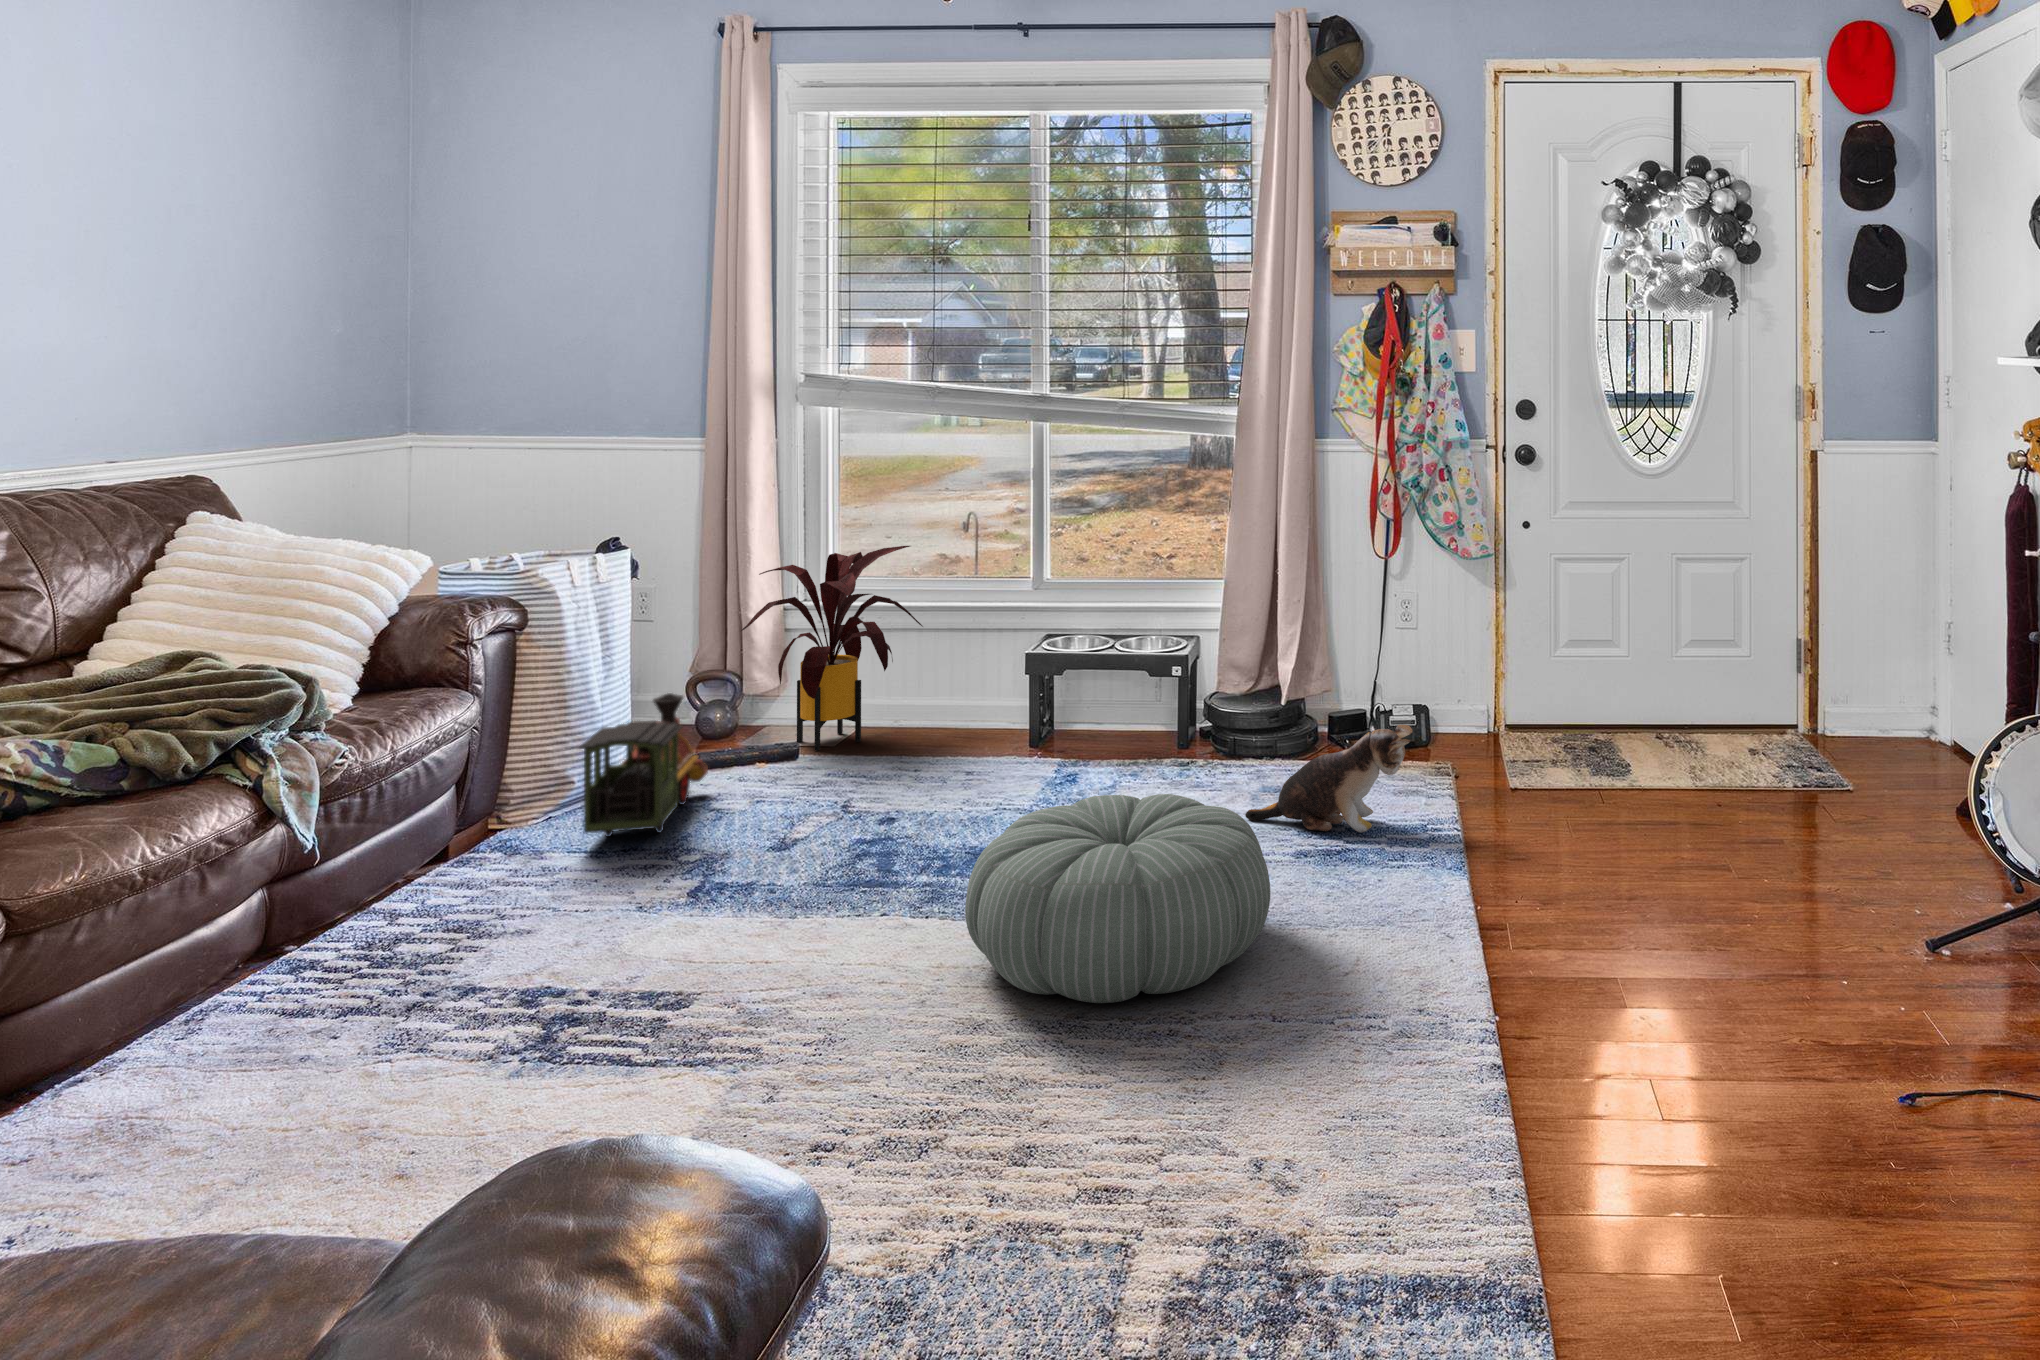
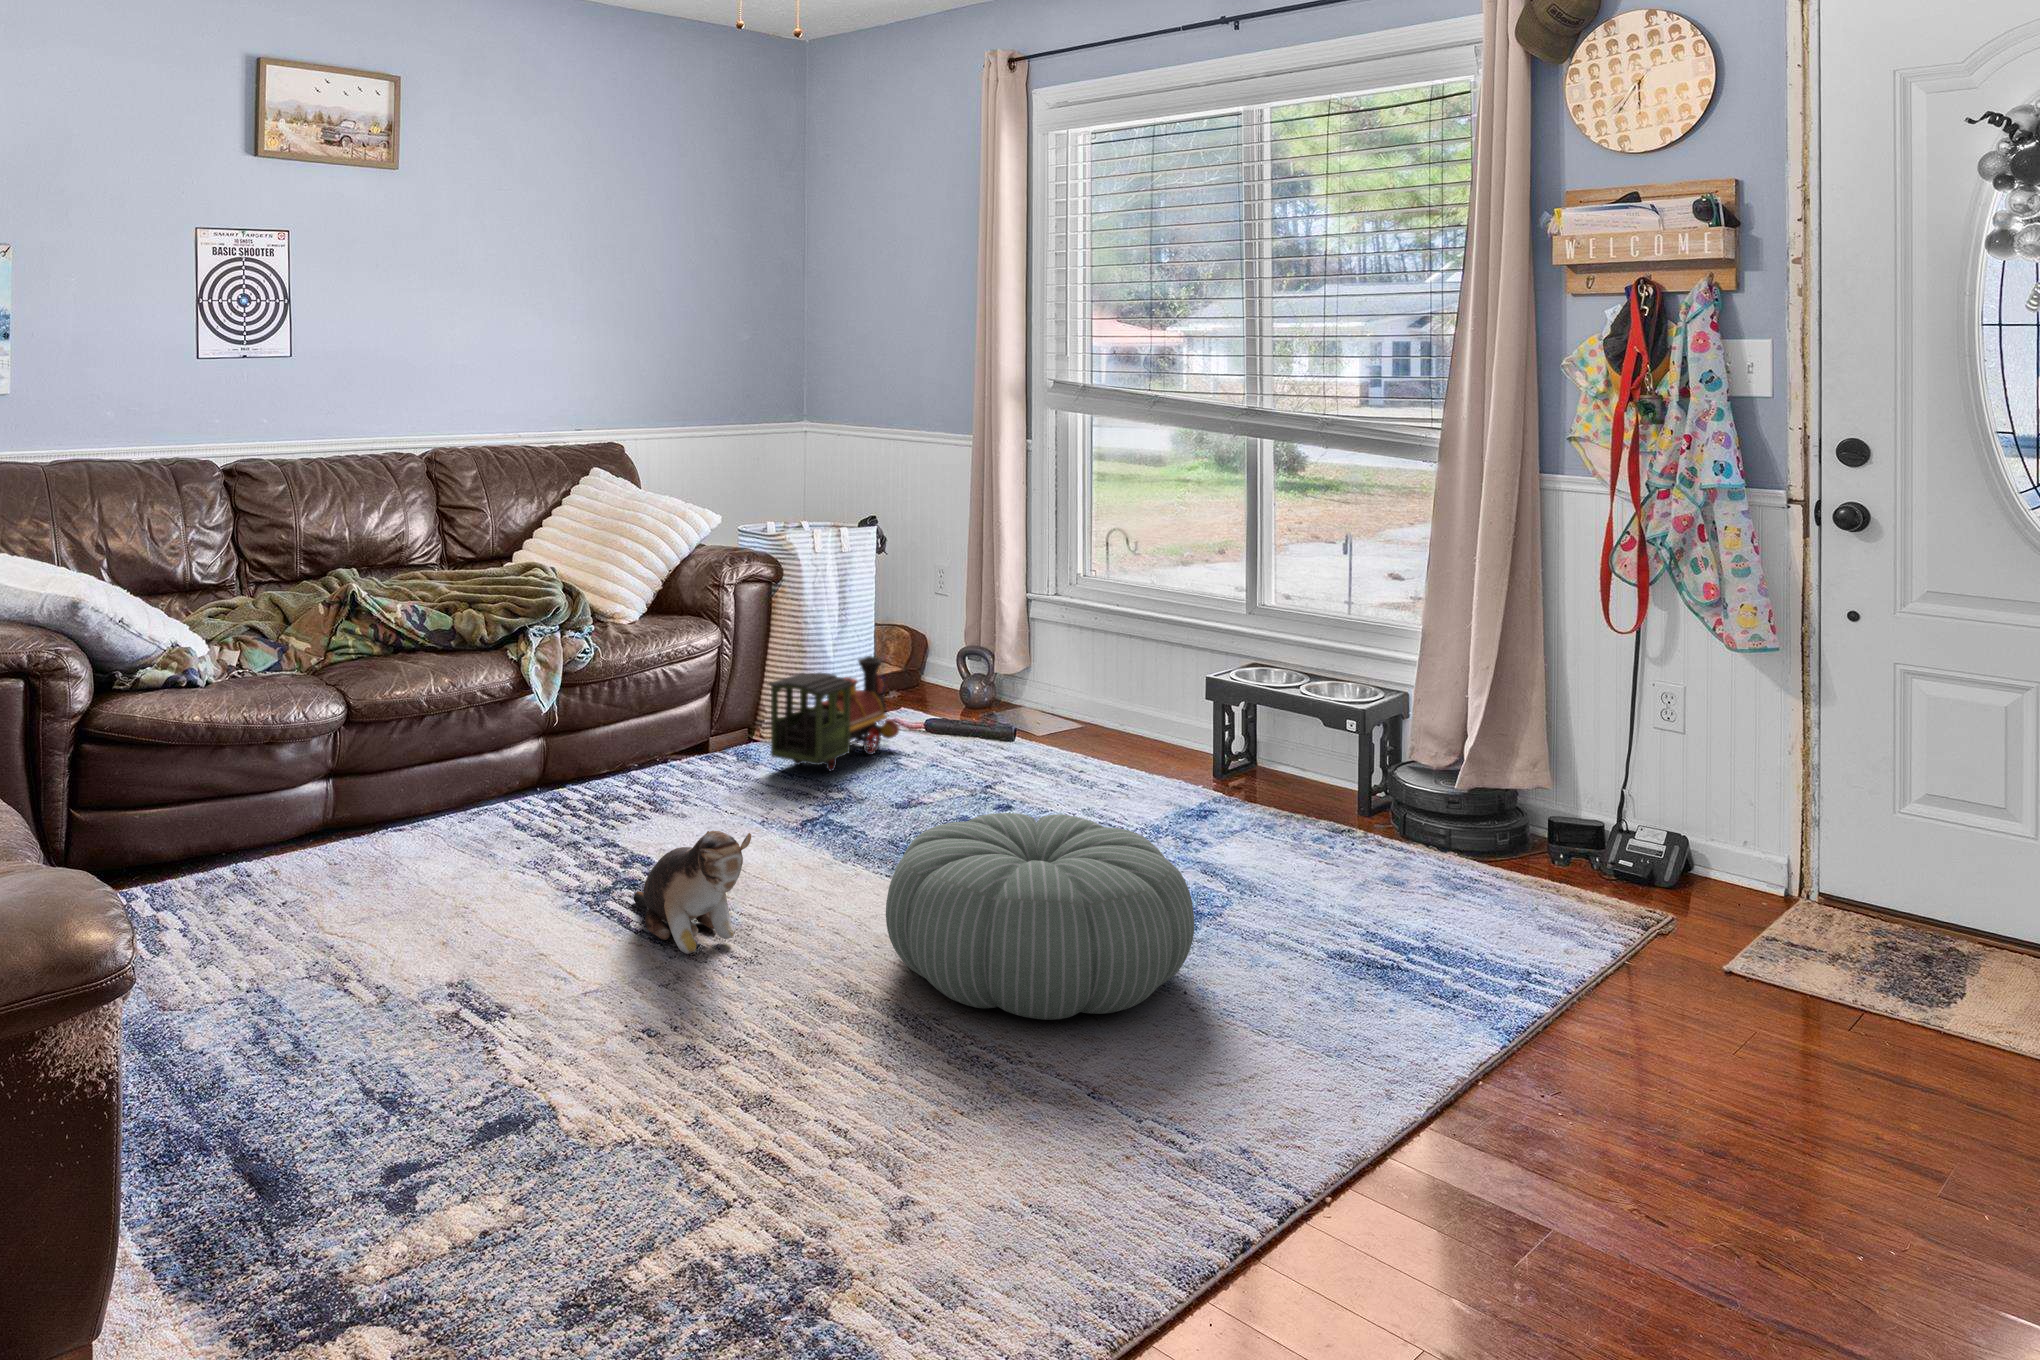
house plant: present [741,546,923,751] -> none [951,552,1128,738]
plush toy: present [1245,725,1412,833] -> present [633,831,751,954]

